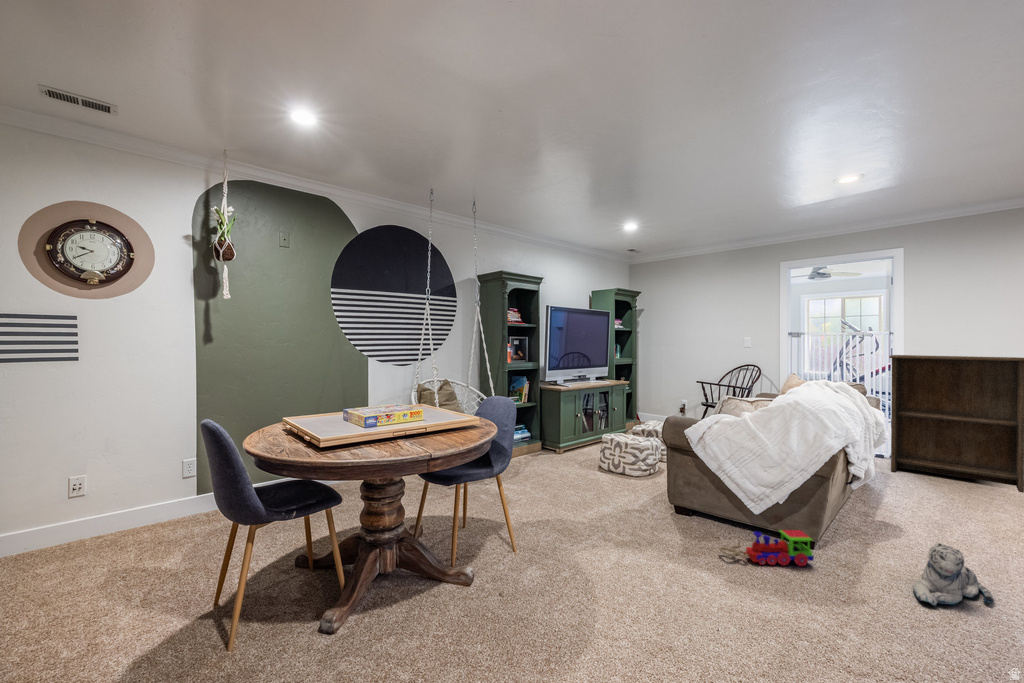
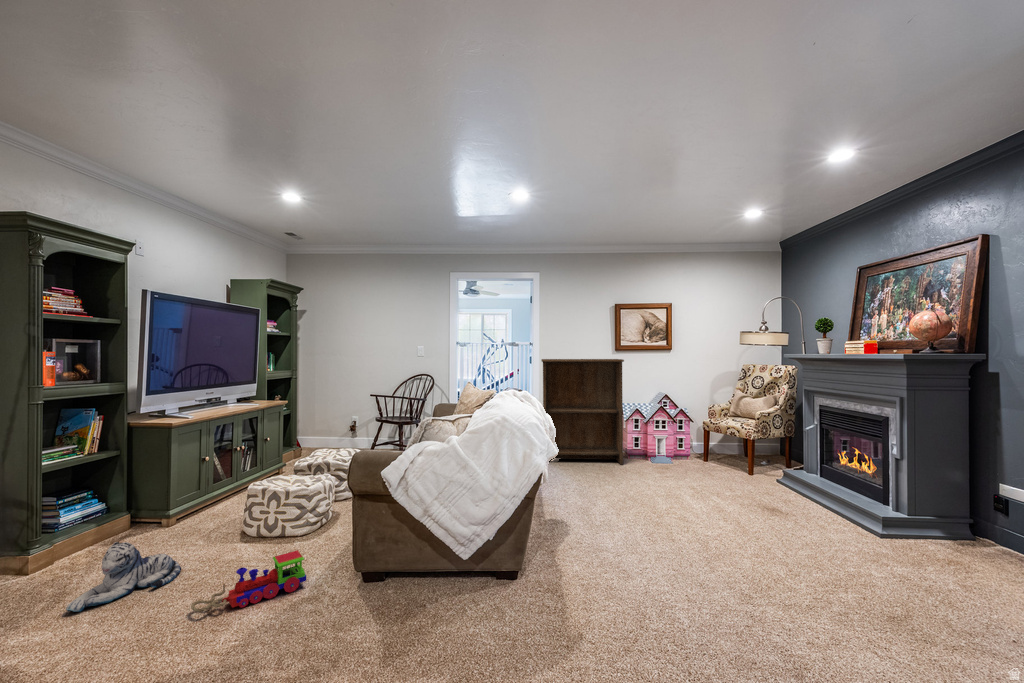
toy train: present [719,530,814,566] -> present [191,550,306,612]
plush toy: present [913,543,993,606] -> present [66,542,181,612]

